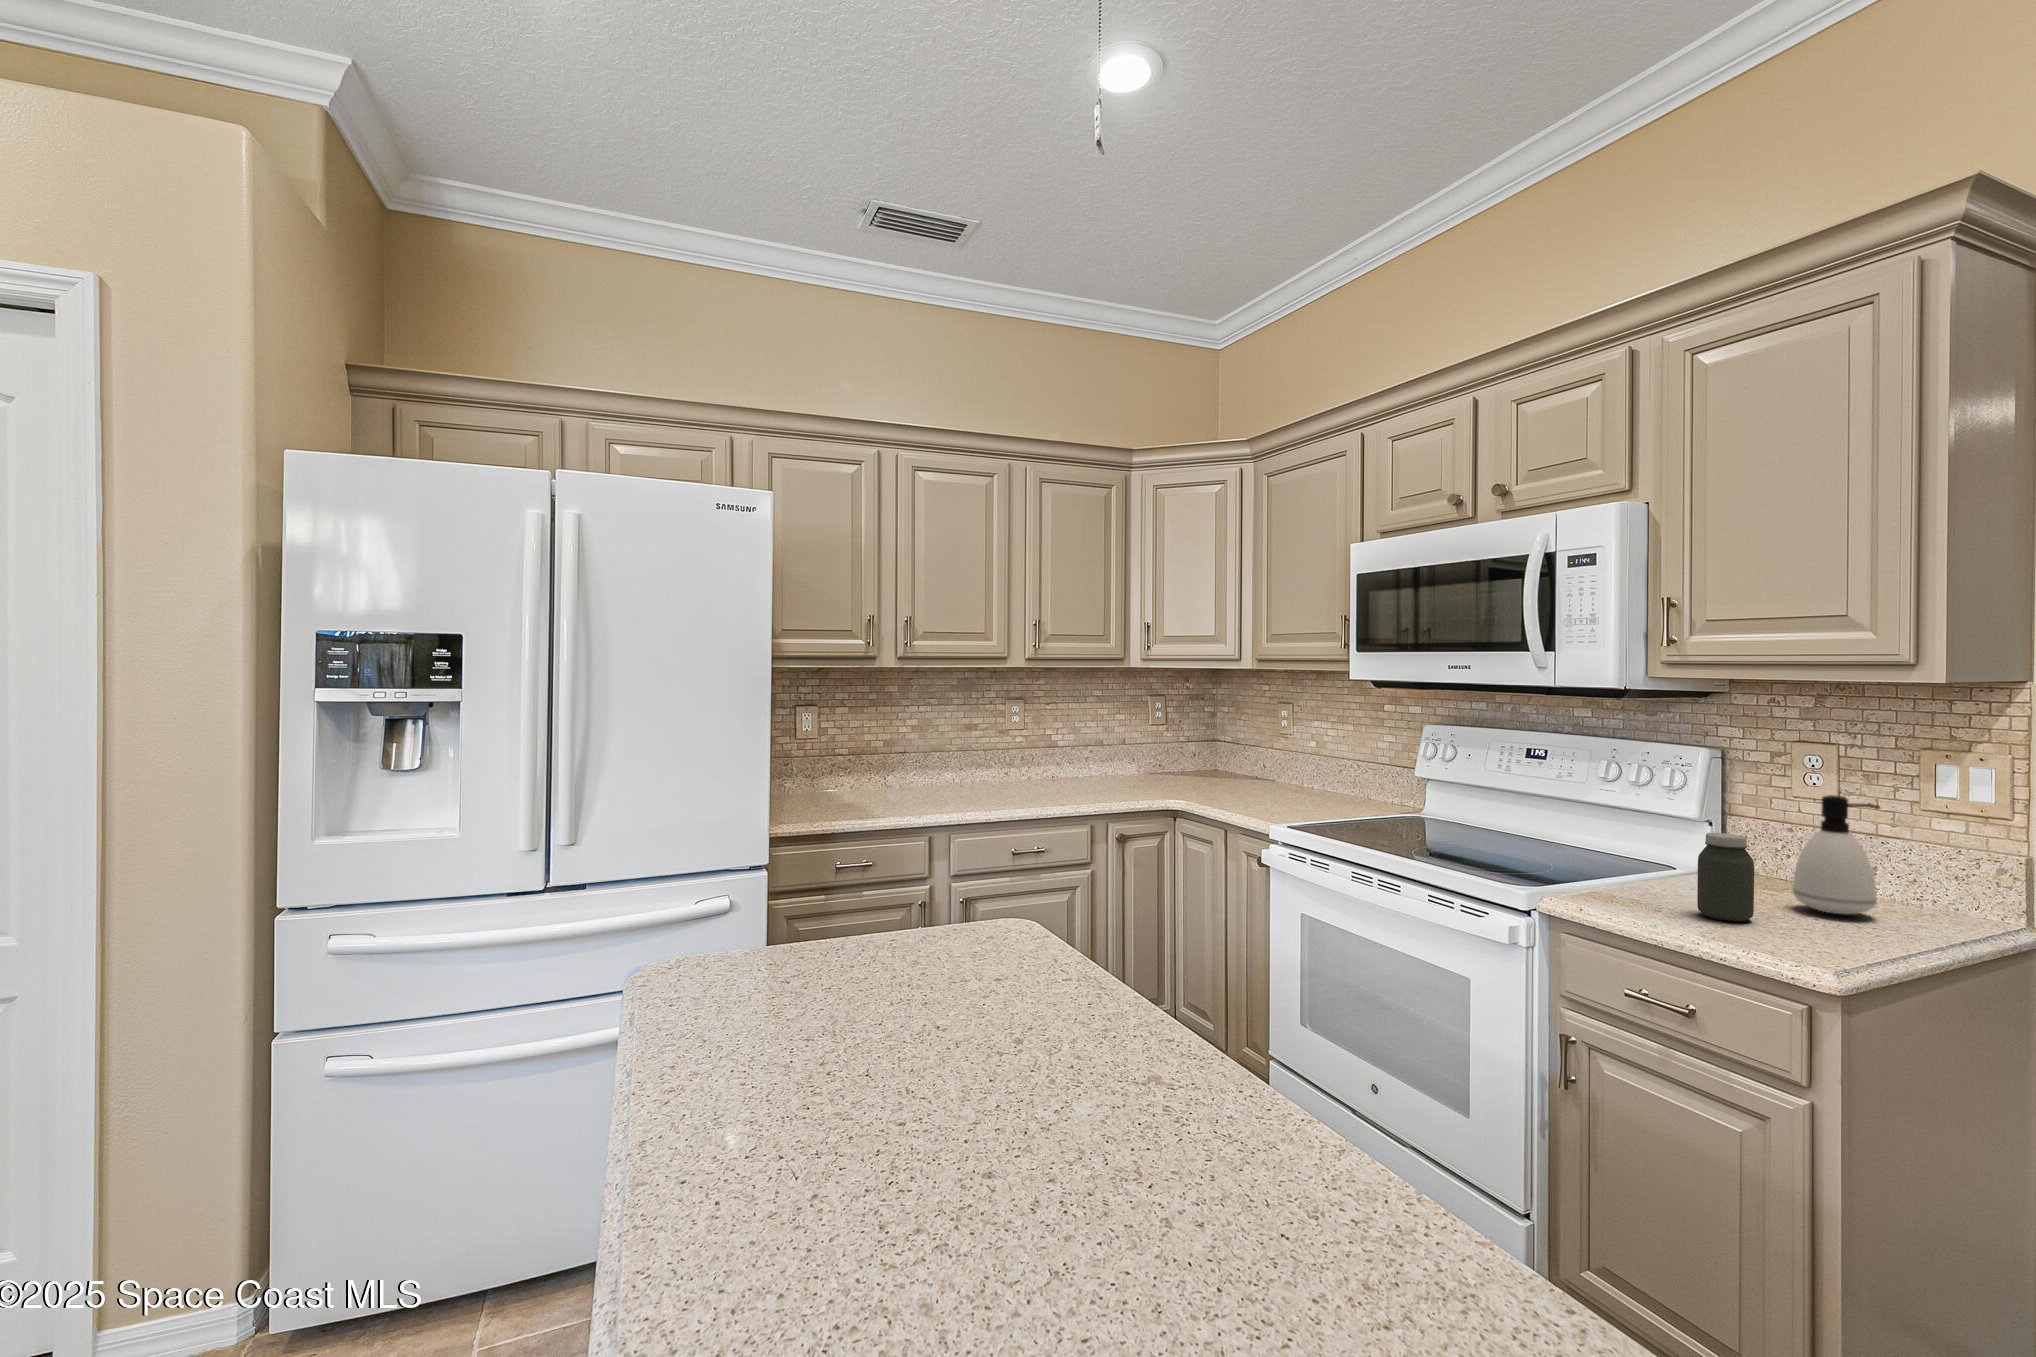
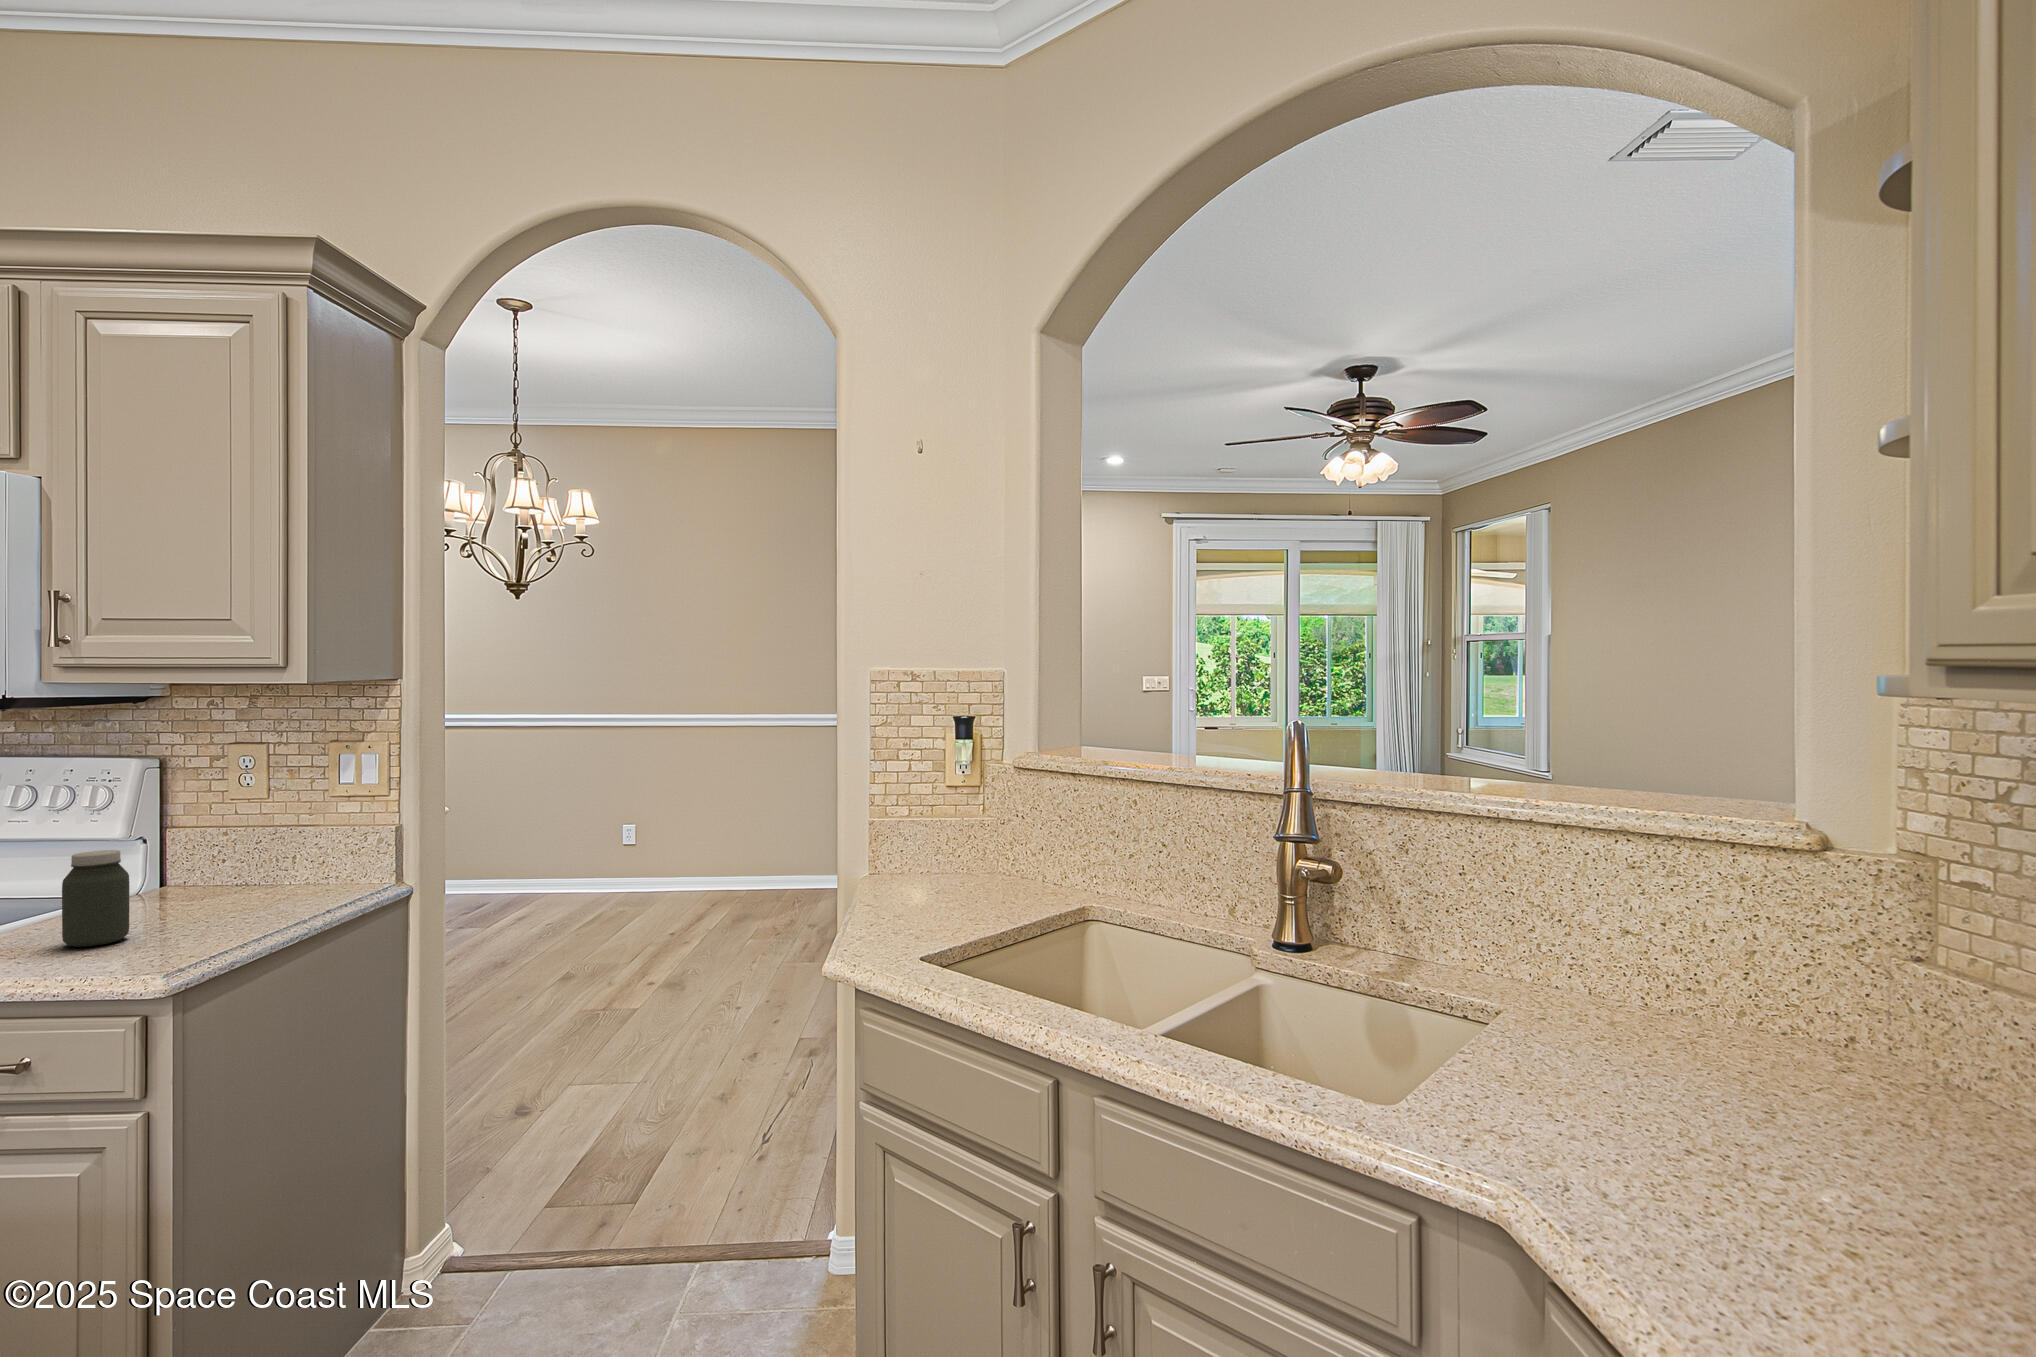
soap dispenser: present [1793,795,1879,914] -> none [195,794,274,910]

